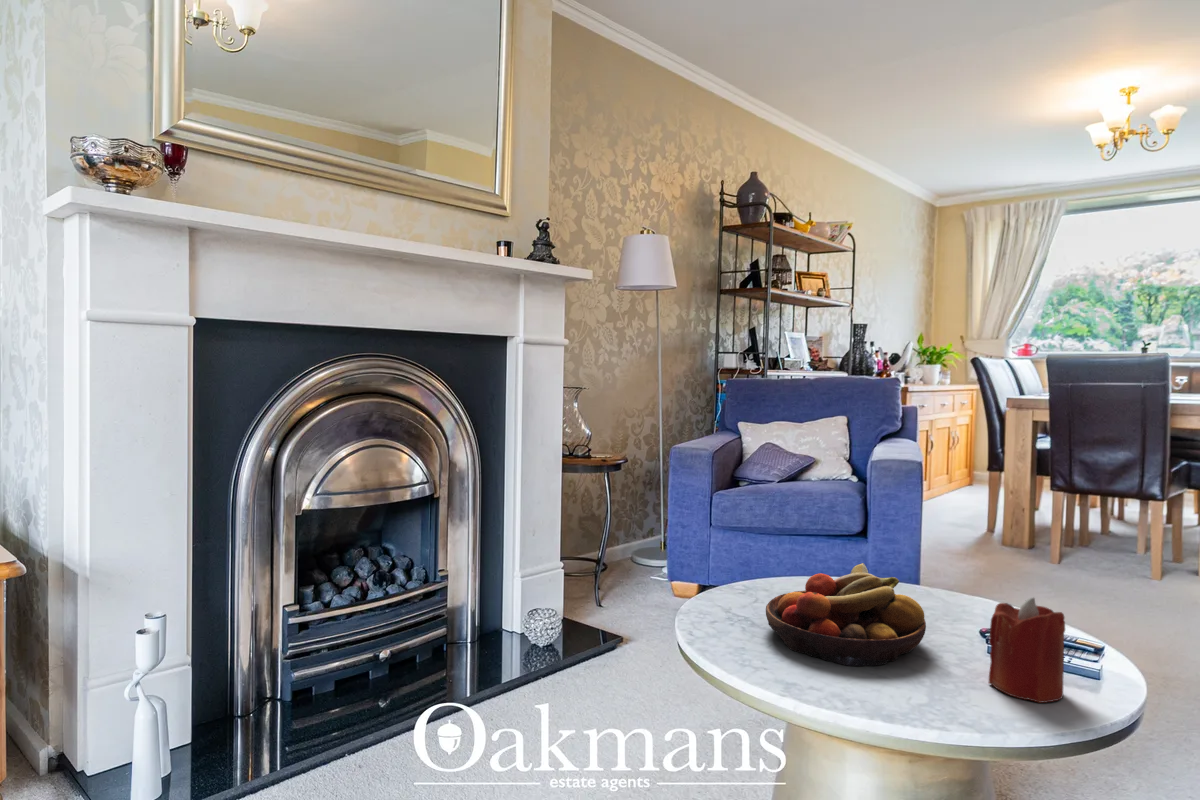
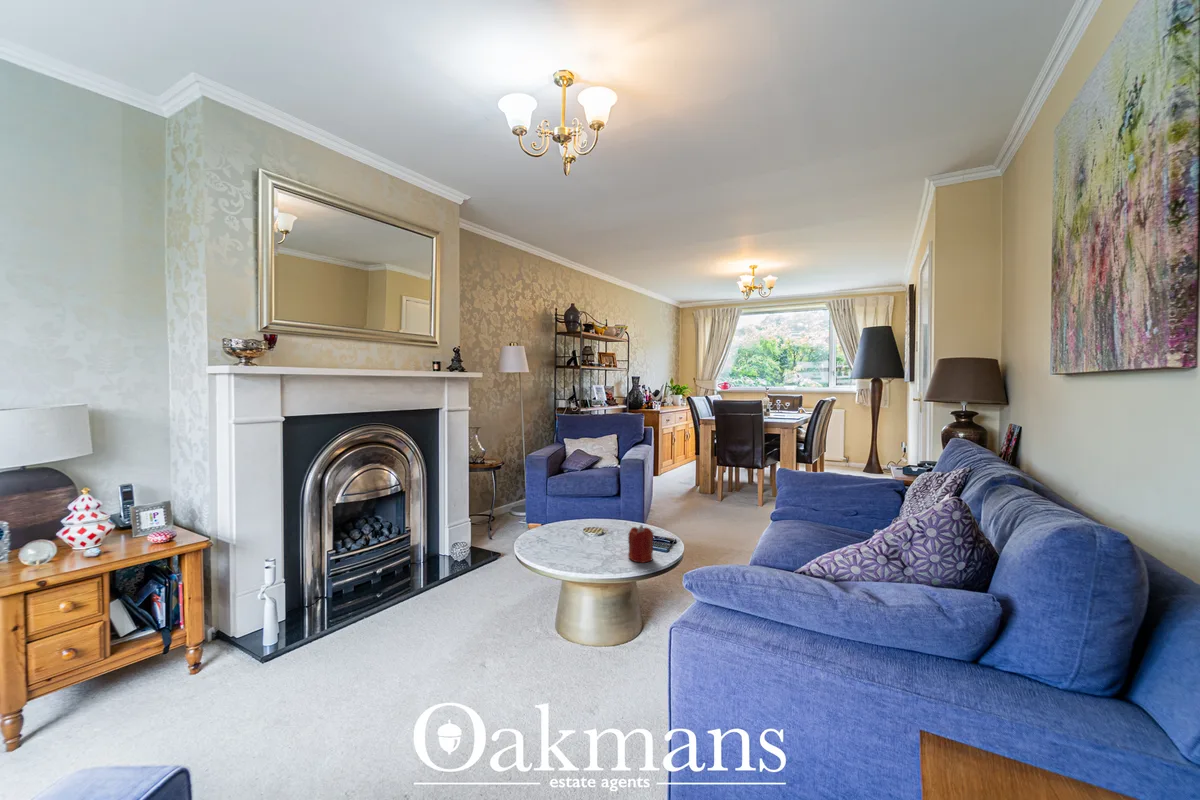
fruit bowl: present [766,563,926,666] -> none [551,514,612,556]

